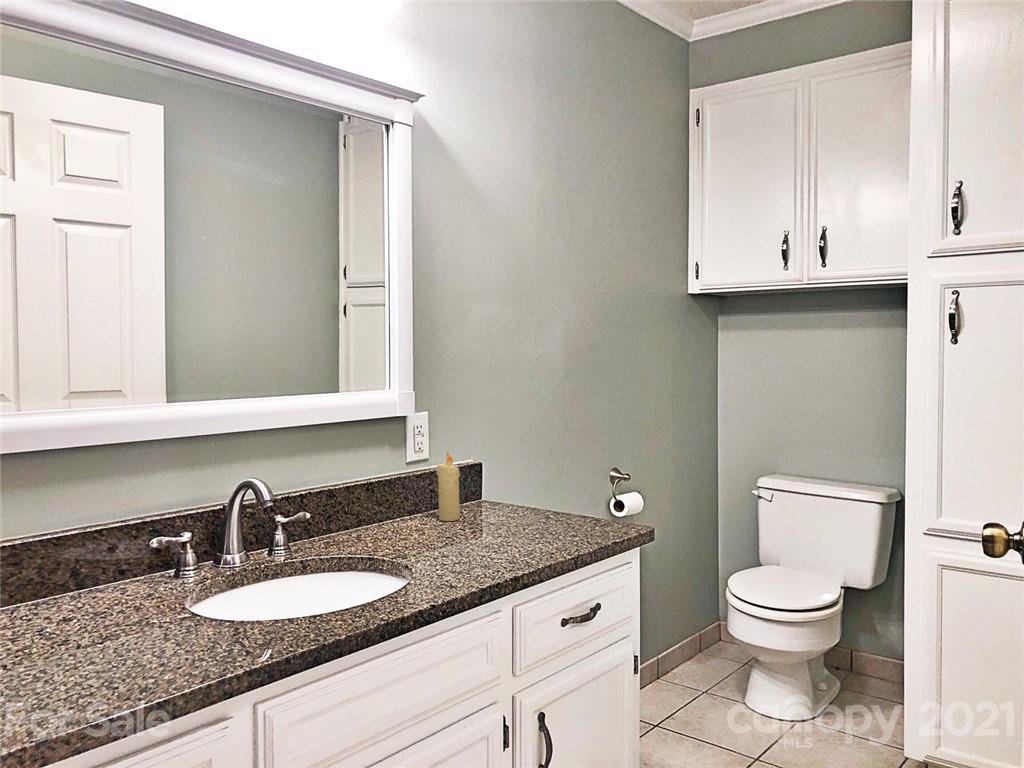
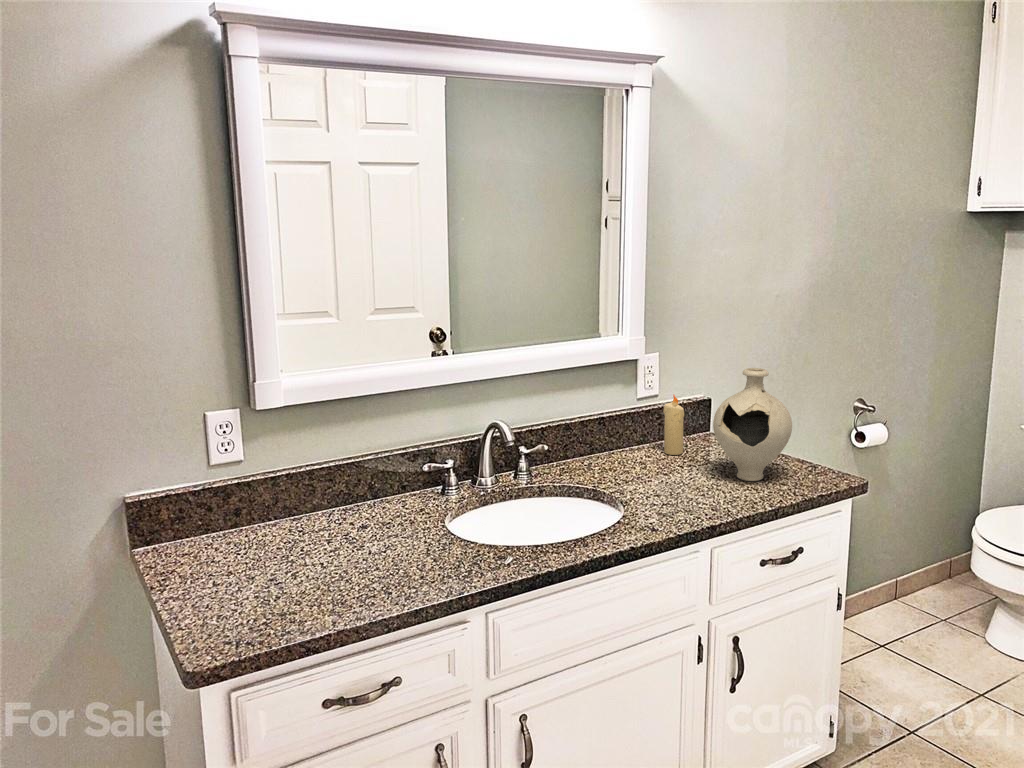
decorative vase: none [497,412,580,536] -> present [713,368,792,481]

